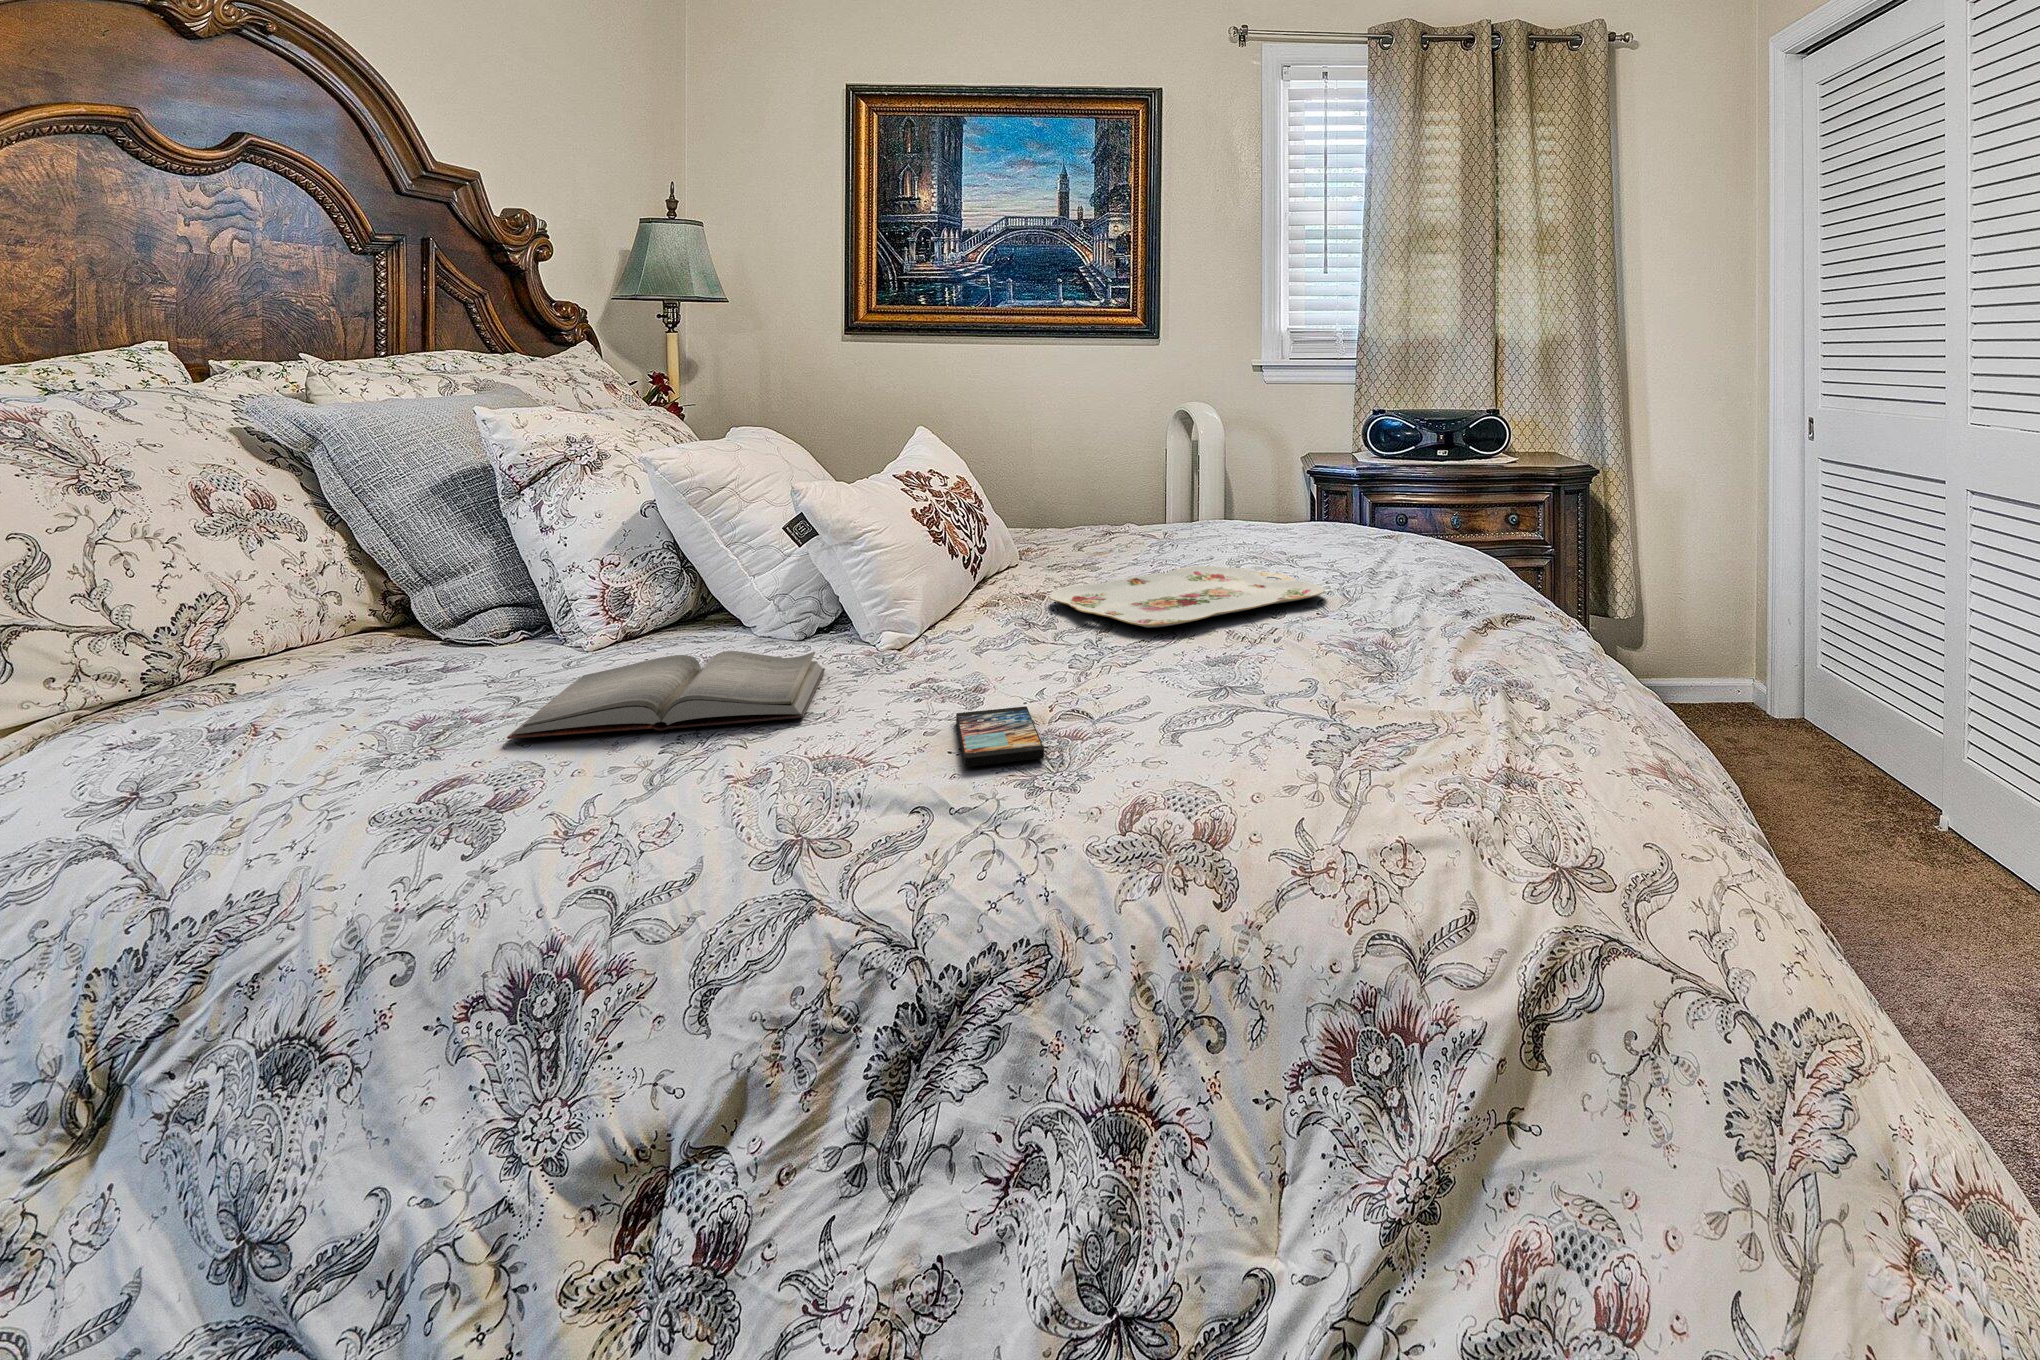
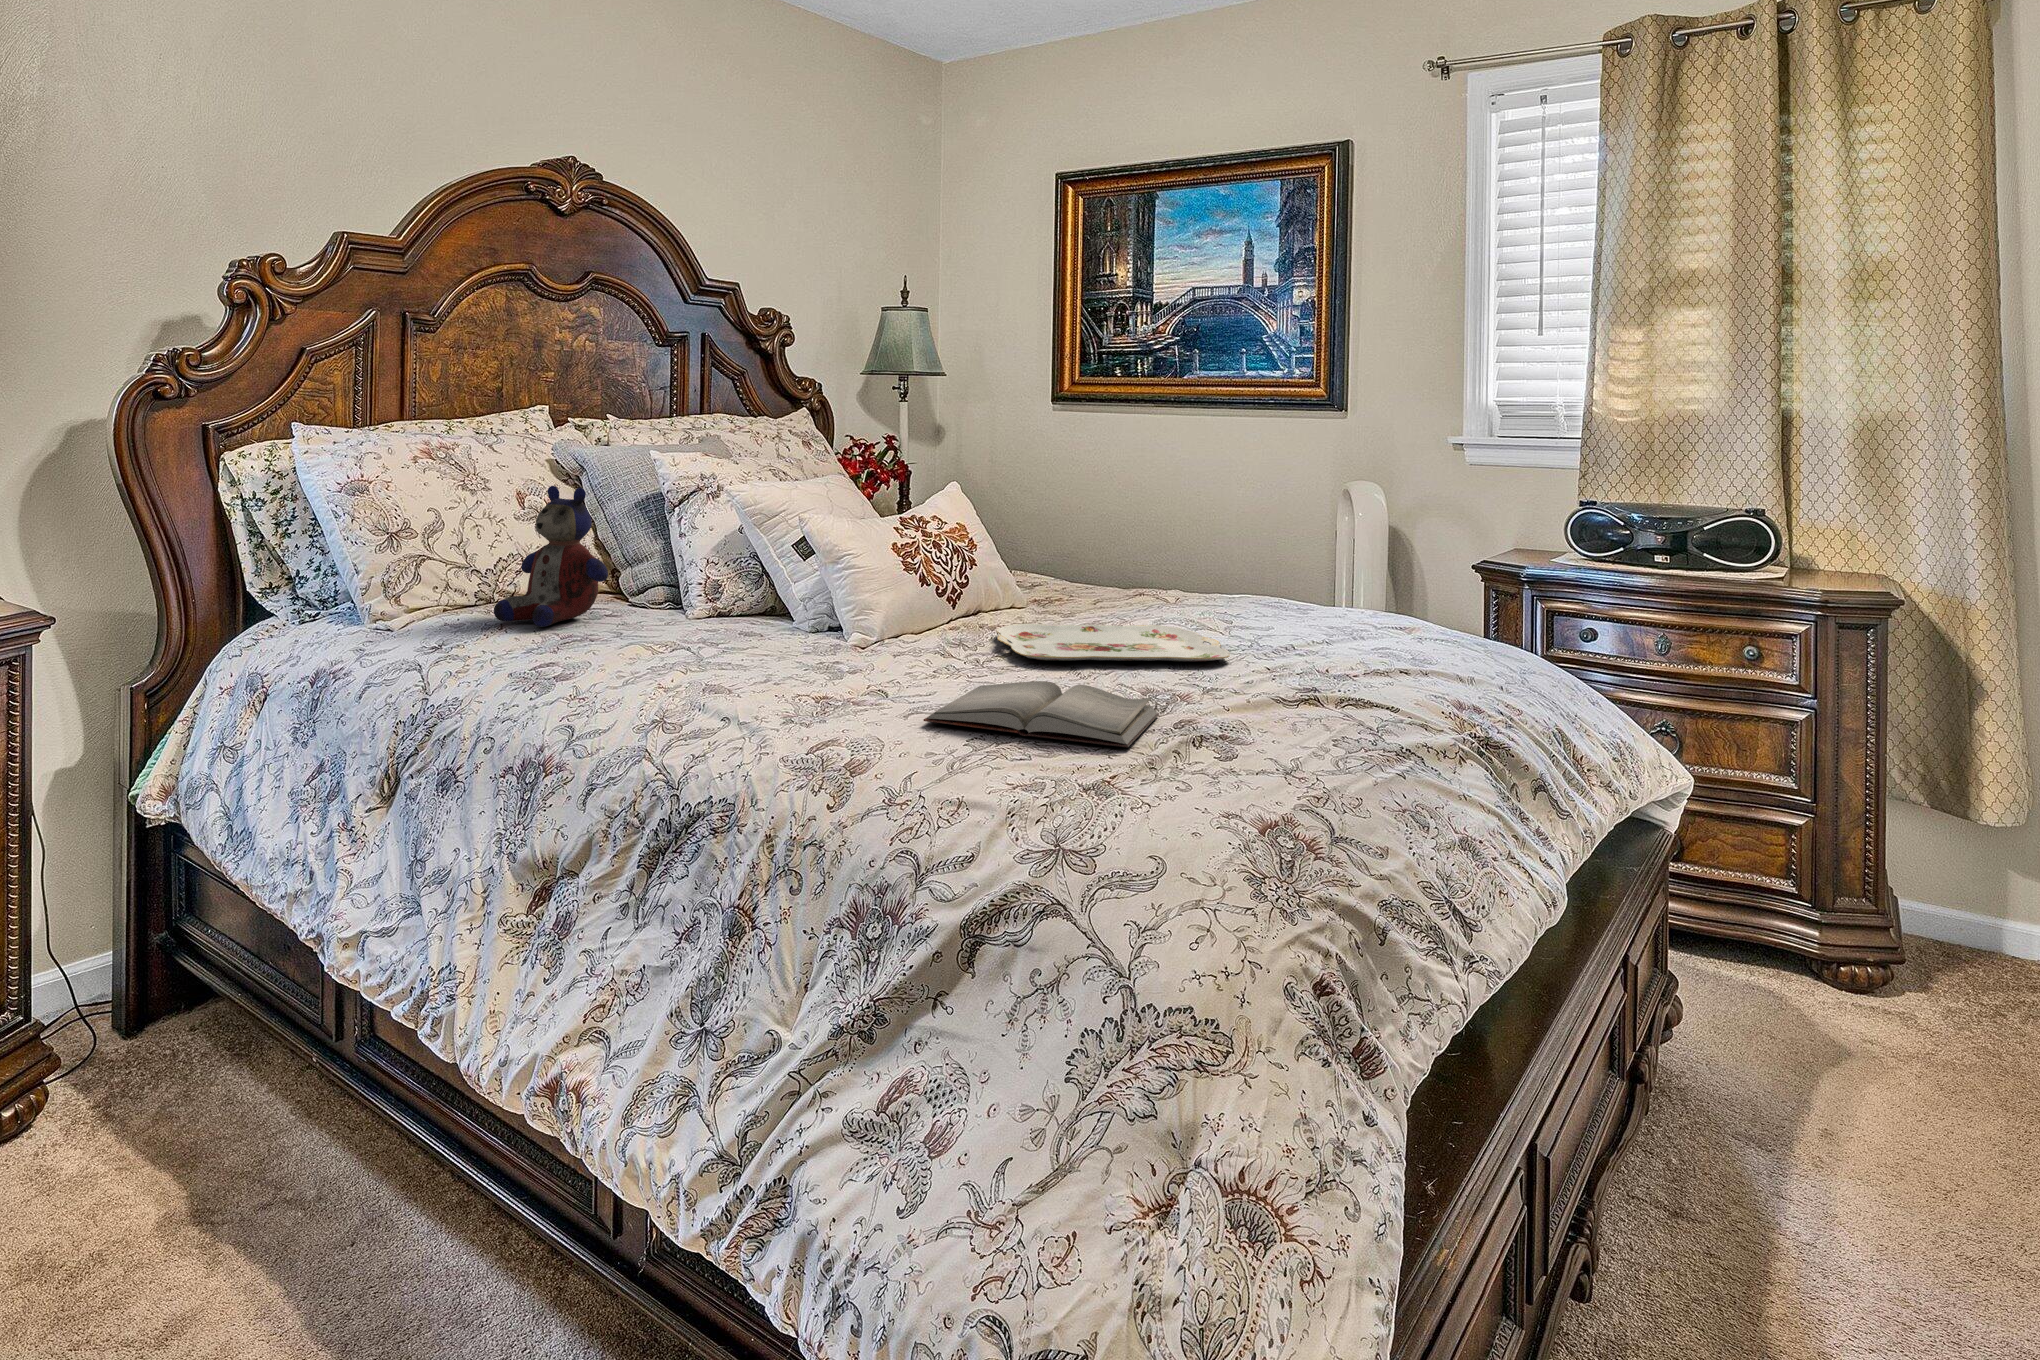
stuffed bear: none [237,477,467,717] -> present [494,486,608,627]
hardback book: present [507,651,825,739] -> present [923,681,1159,747]
smartphone: present [956,706,1044,767] -> none [765,680,853,711]

